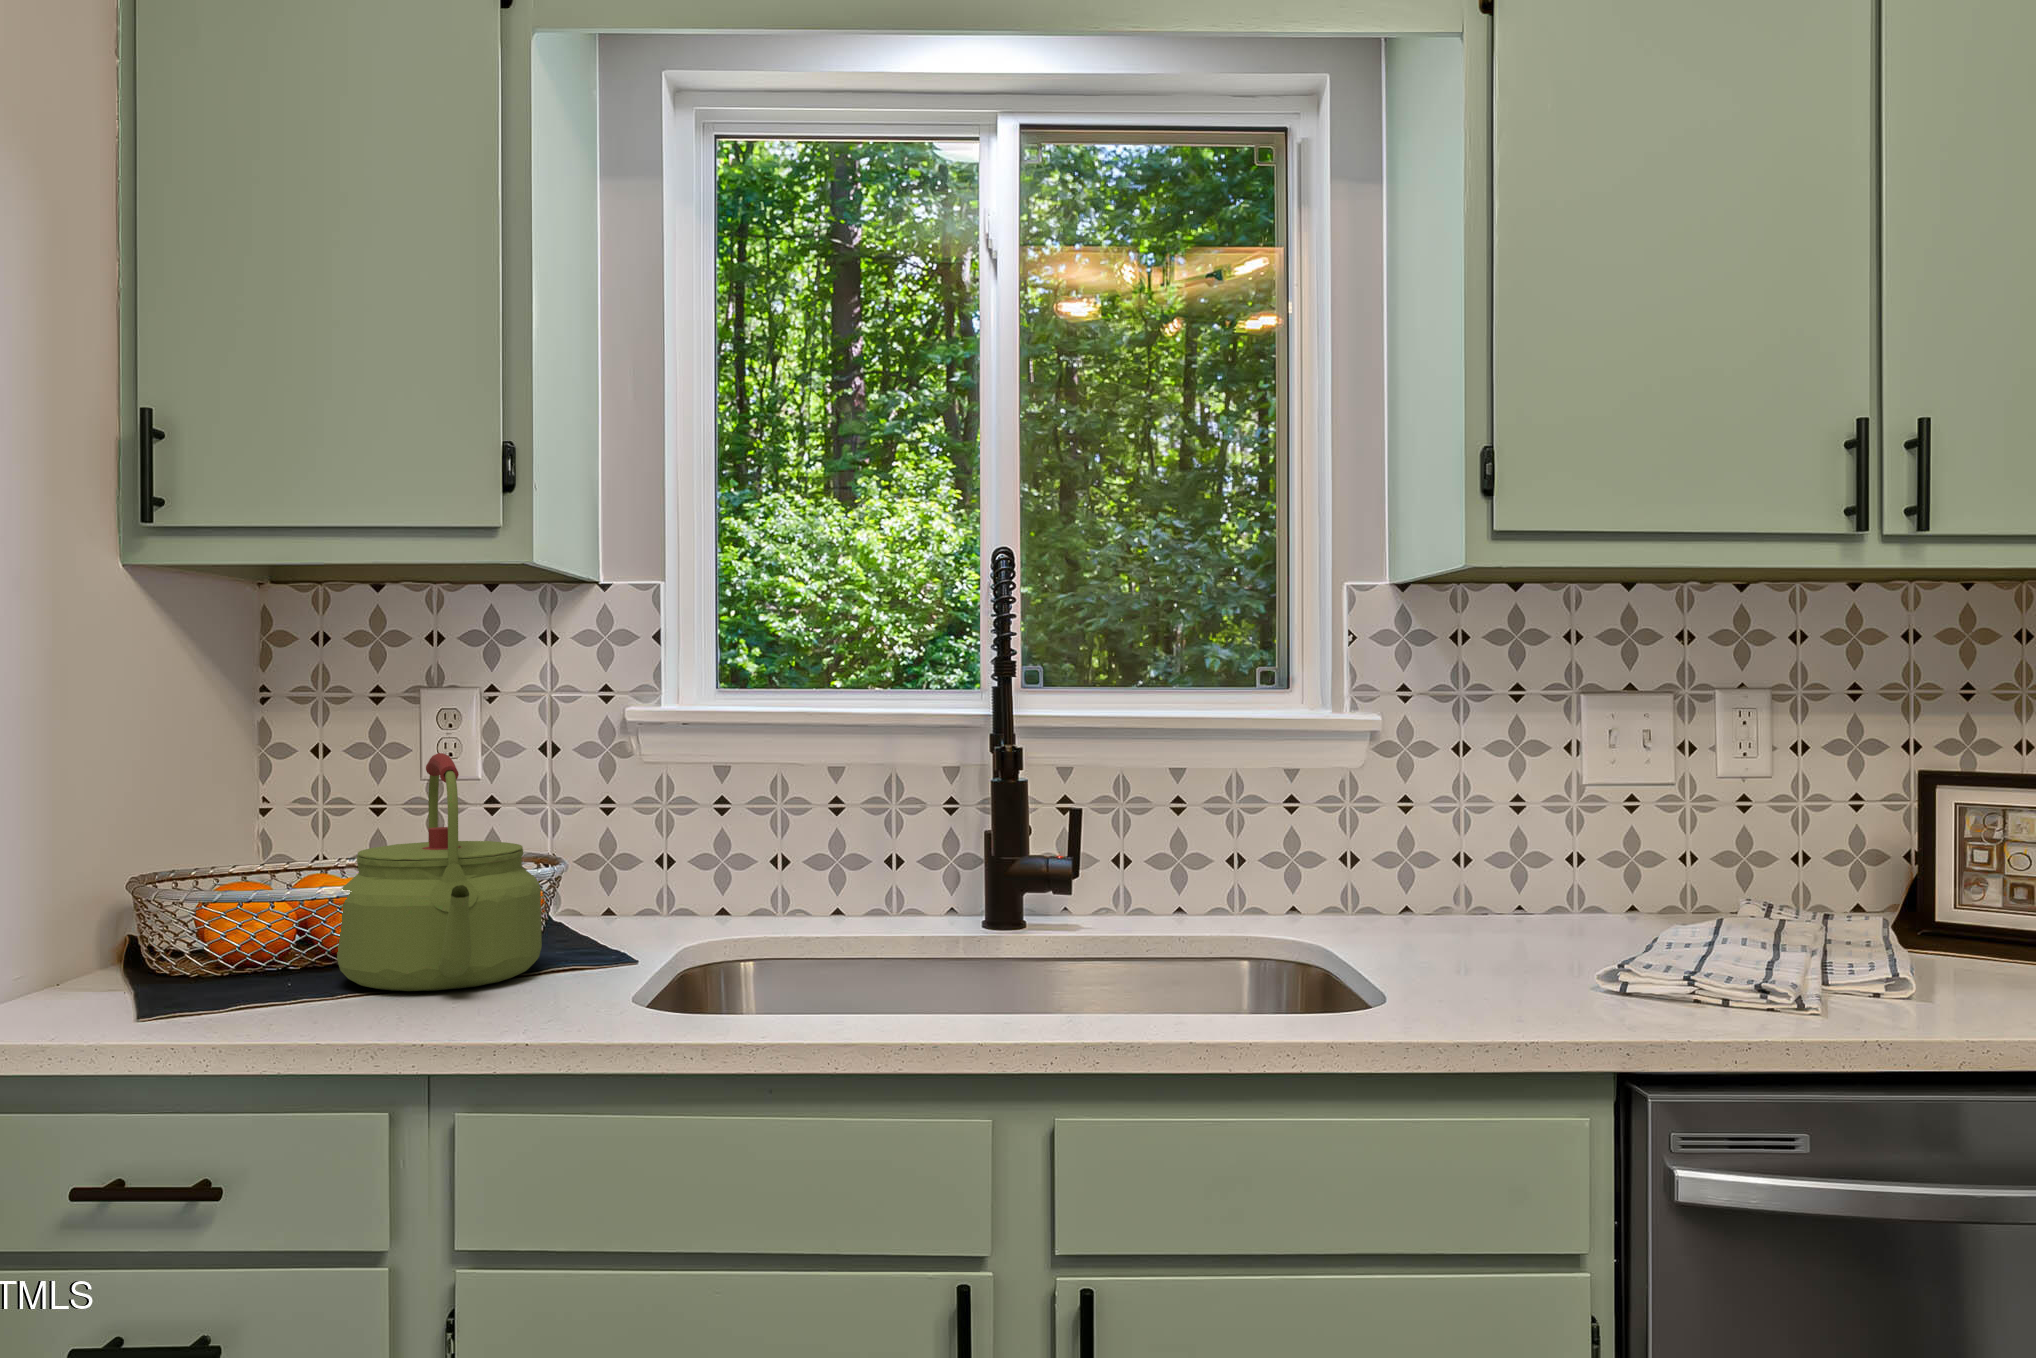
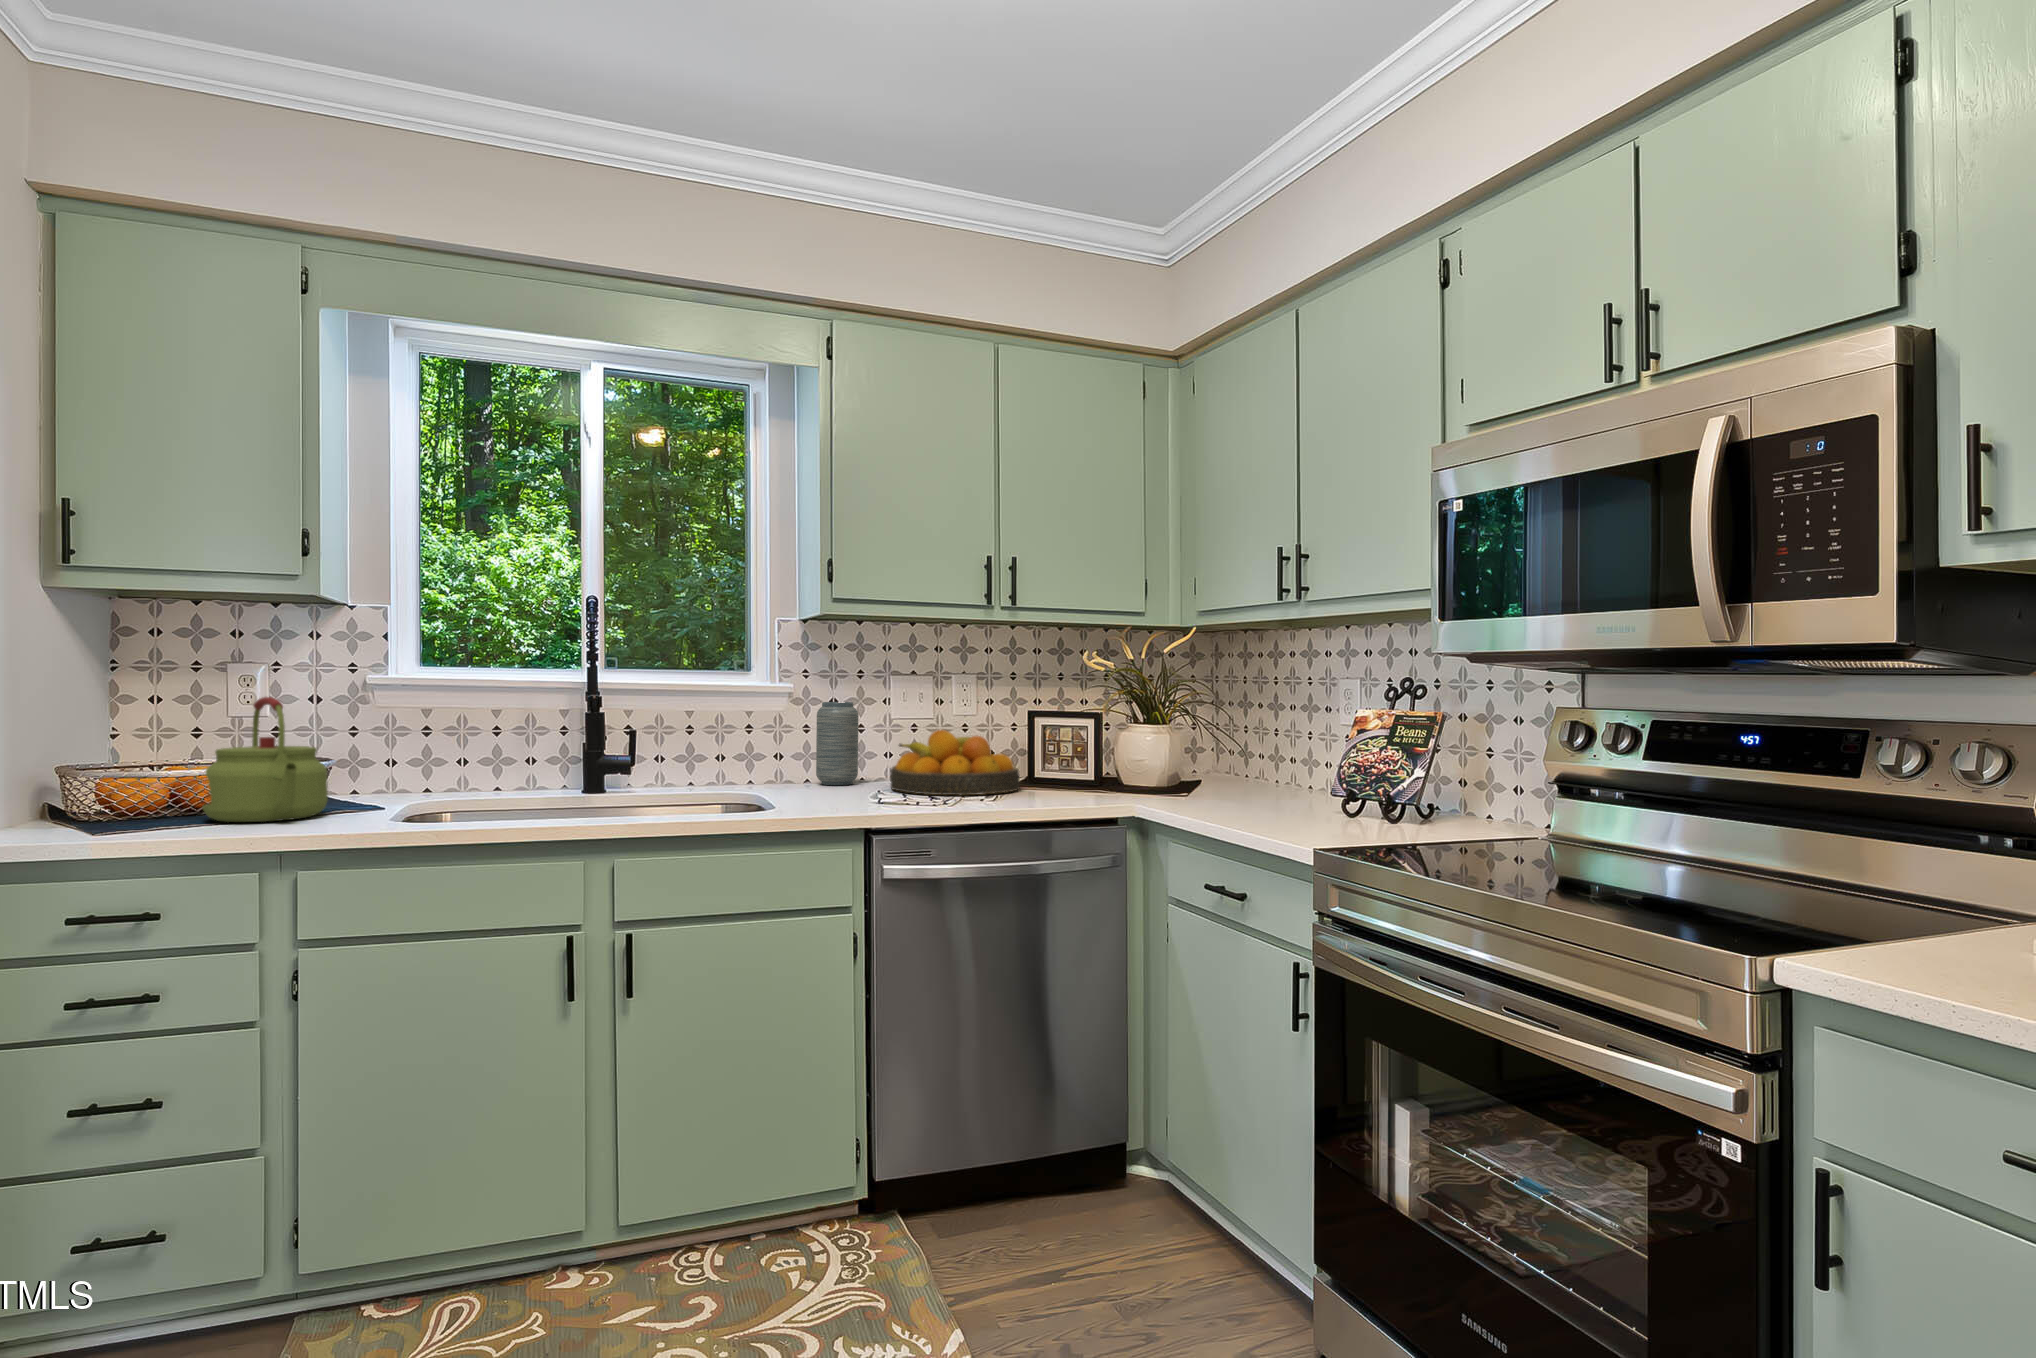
vase: none [1428,749,1517,922] -> present [816,702,859,785]
fruit bowl: none [1601,813,1924,974] -> present [890,730,1020,796]

